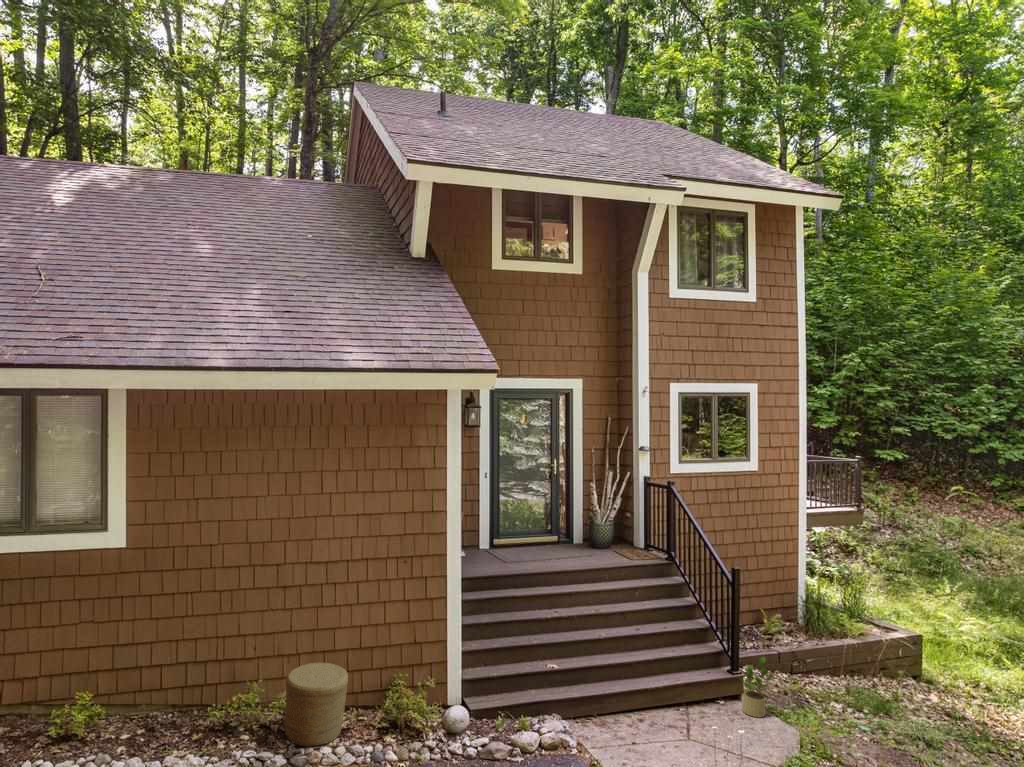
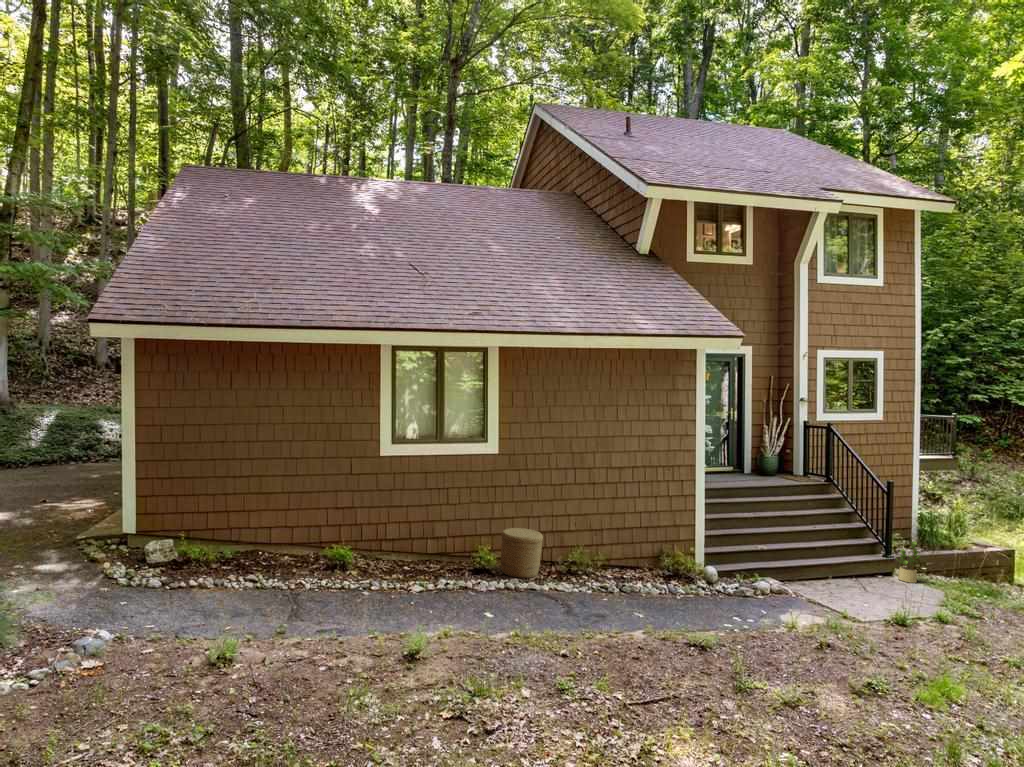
woven basket: present [285,663,348,747] -> present [501,528,543,578]

